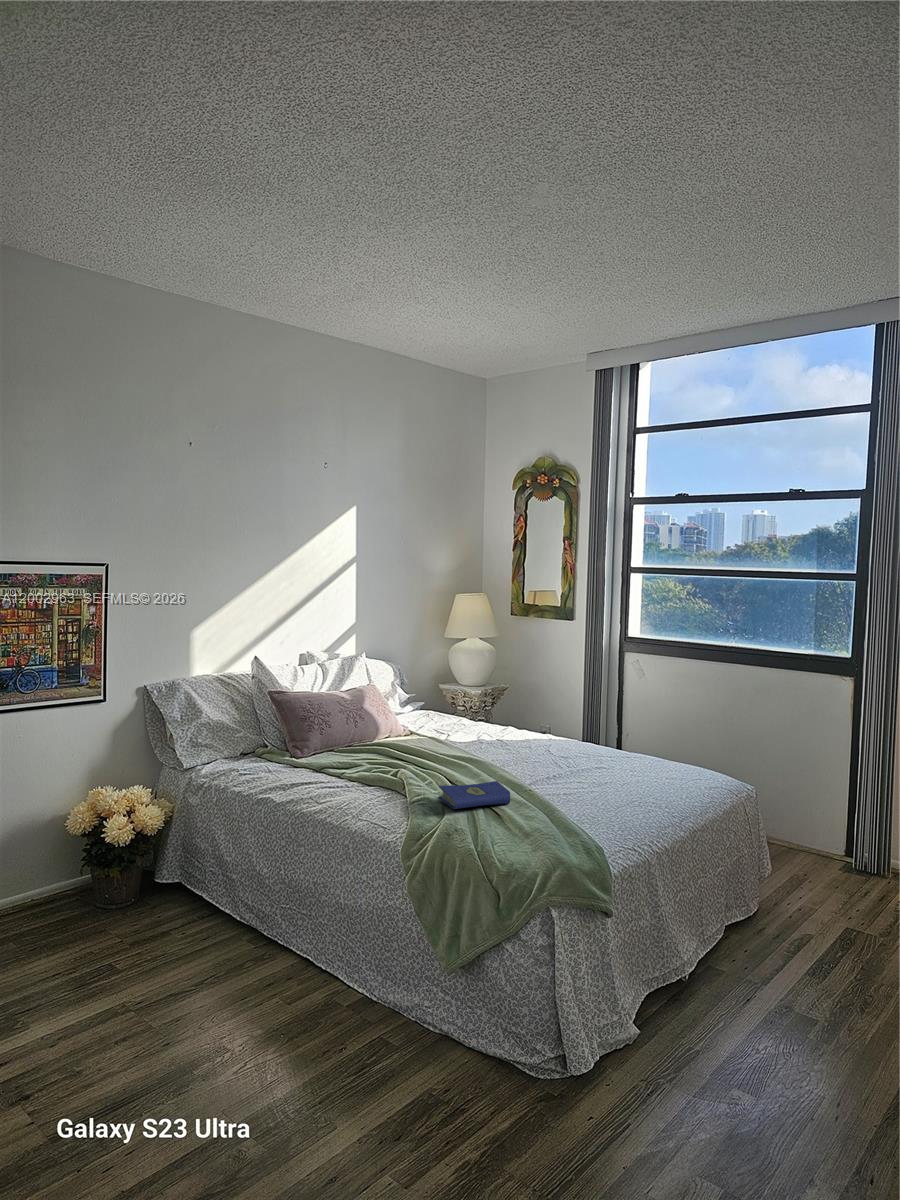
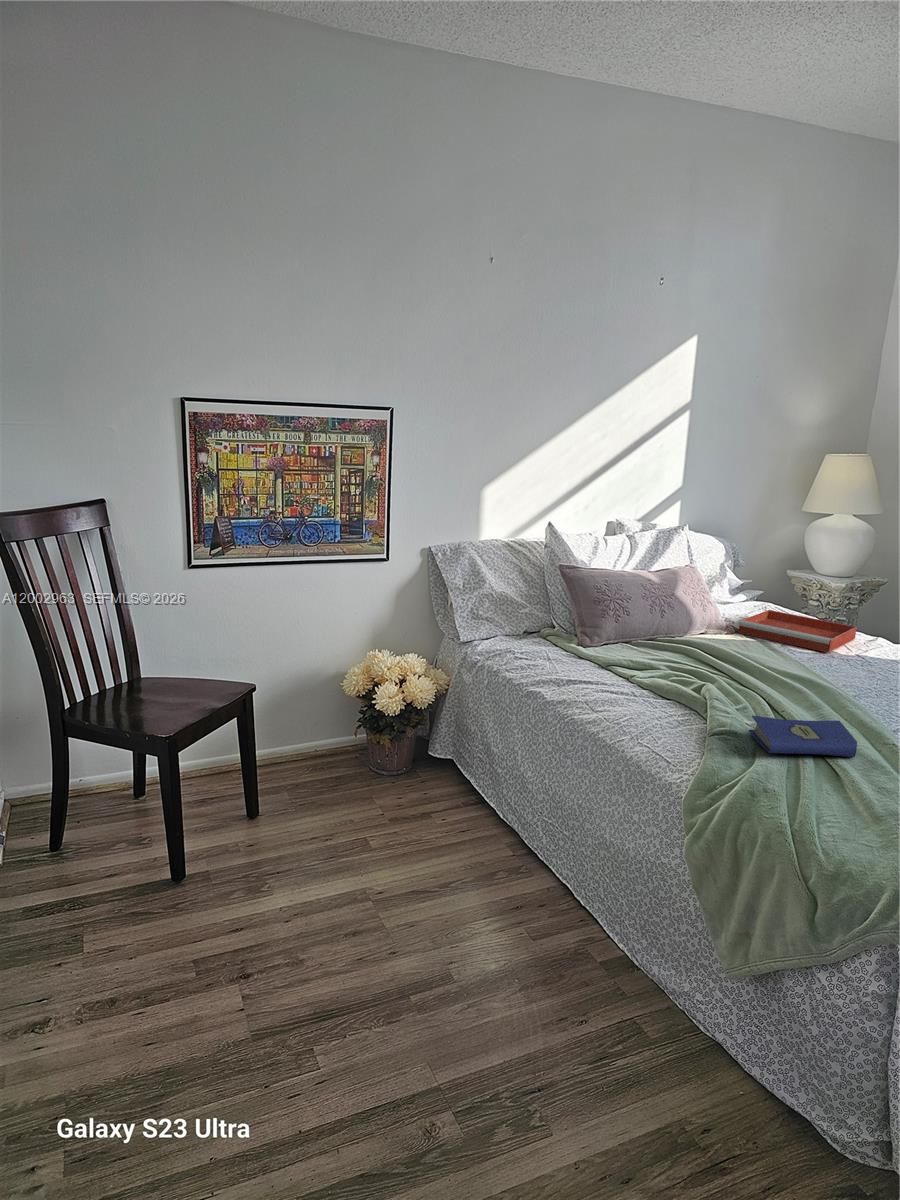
tray: none [414,715,498,741] -> present [738,610,857,653]

